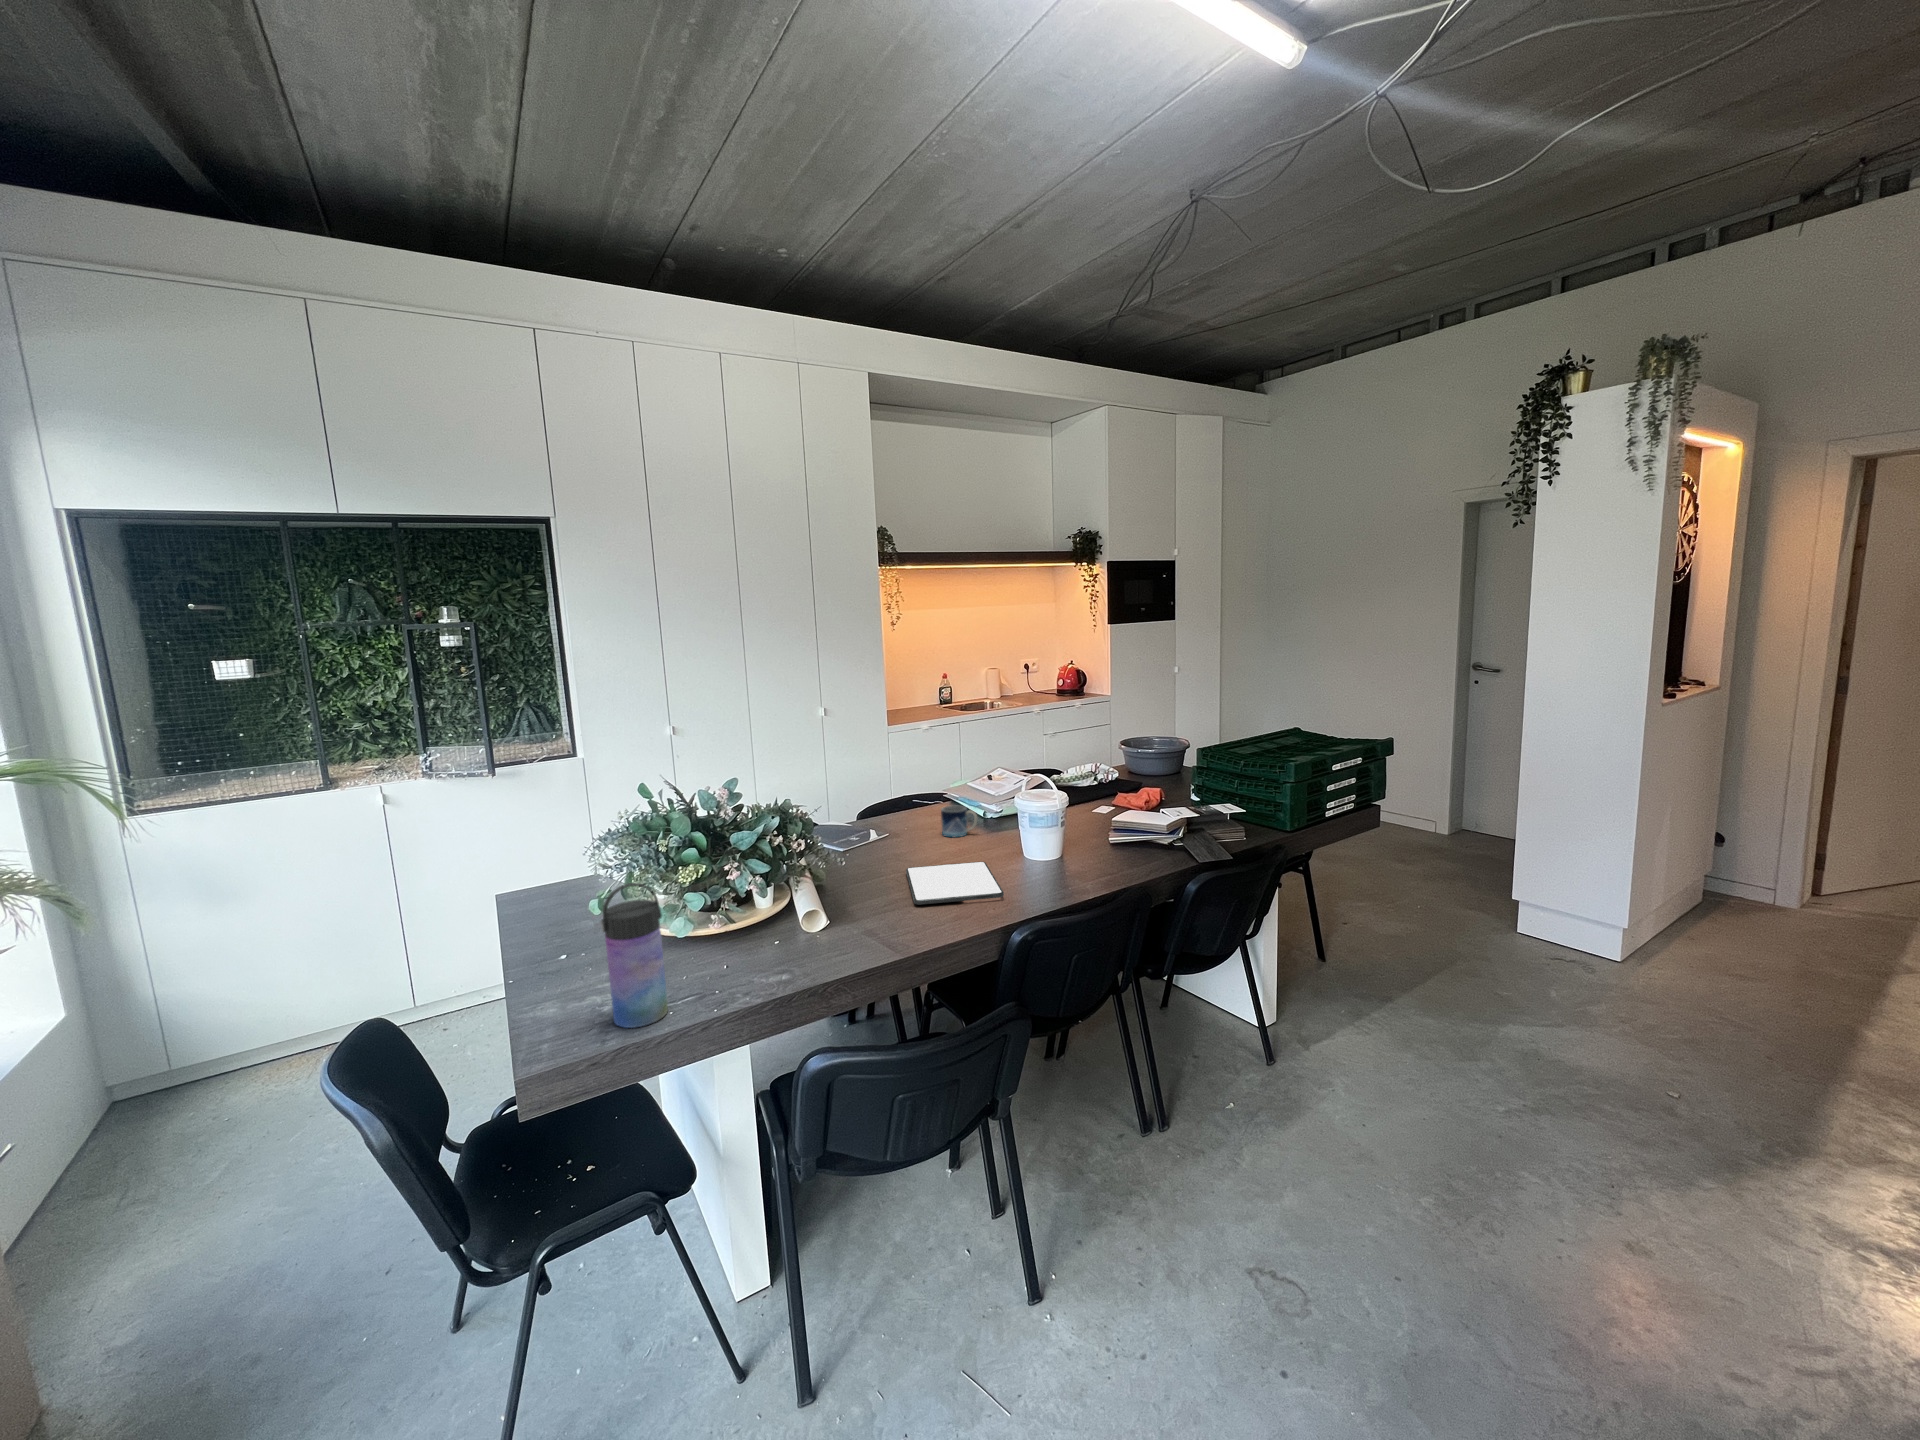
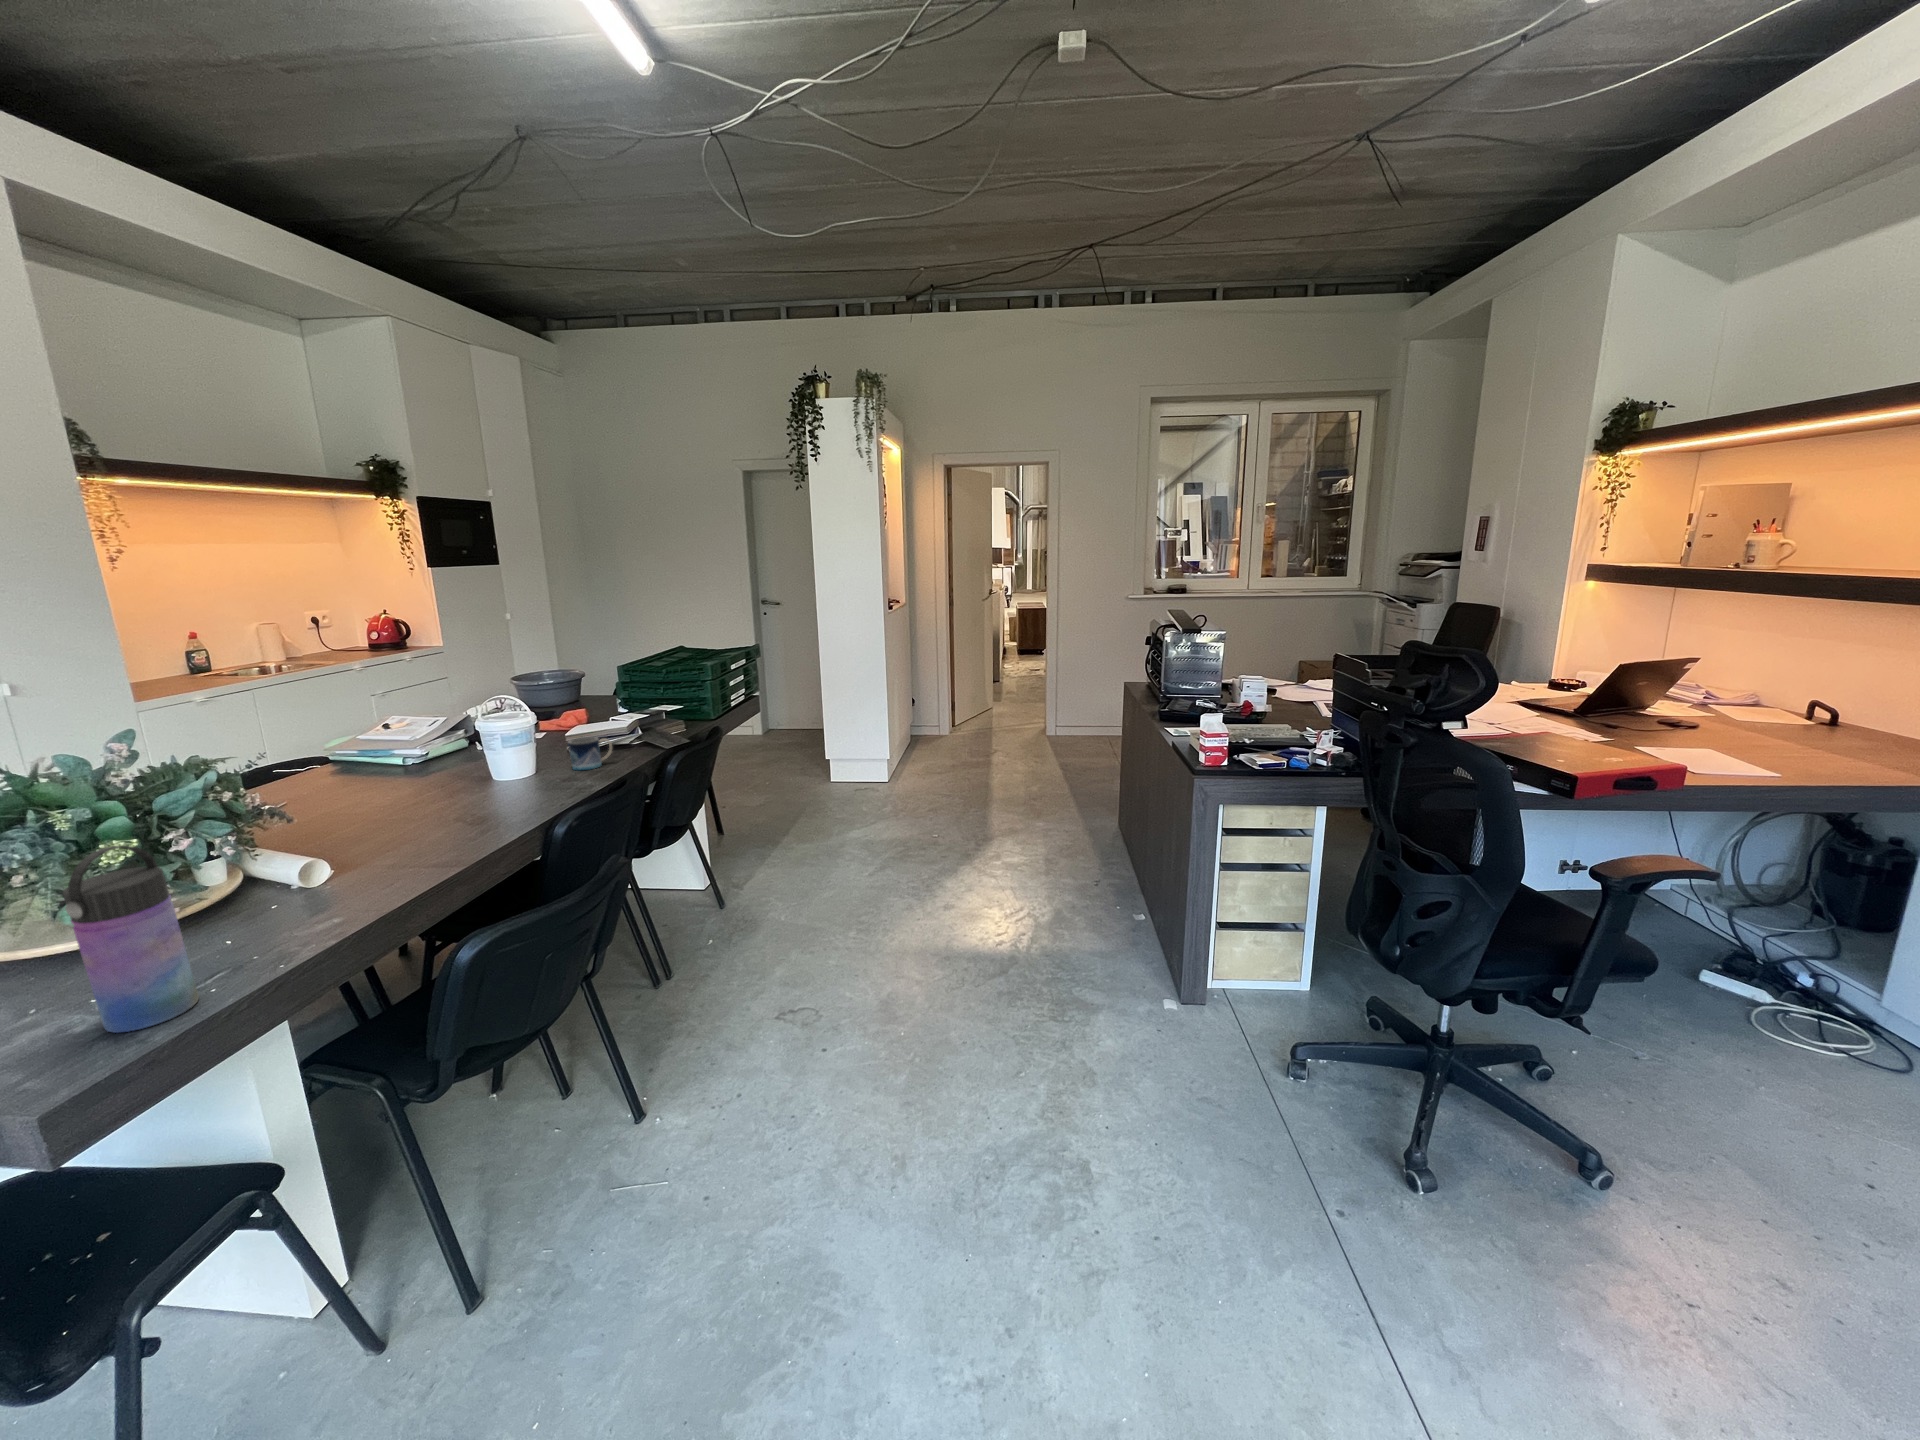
mug: present [941,806,977,837] -> present [568,737,612,770]
tablet: present [906,862,1004,905] -> none [367,789,516,834]

